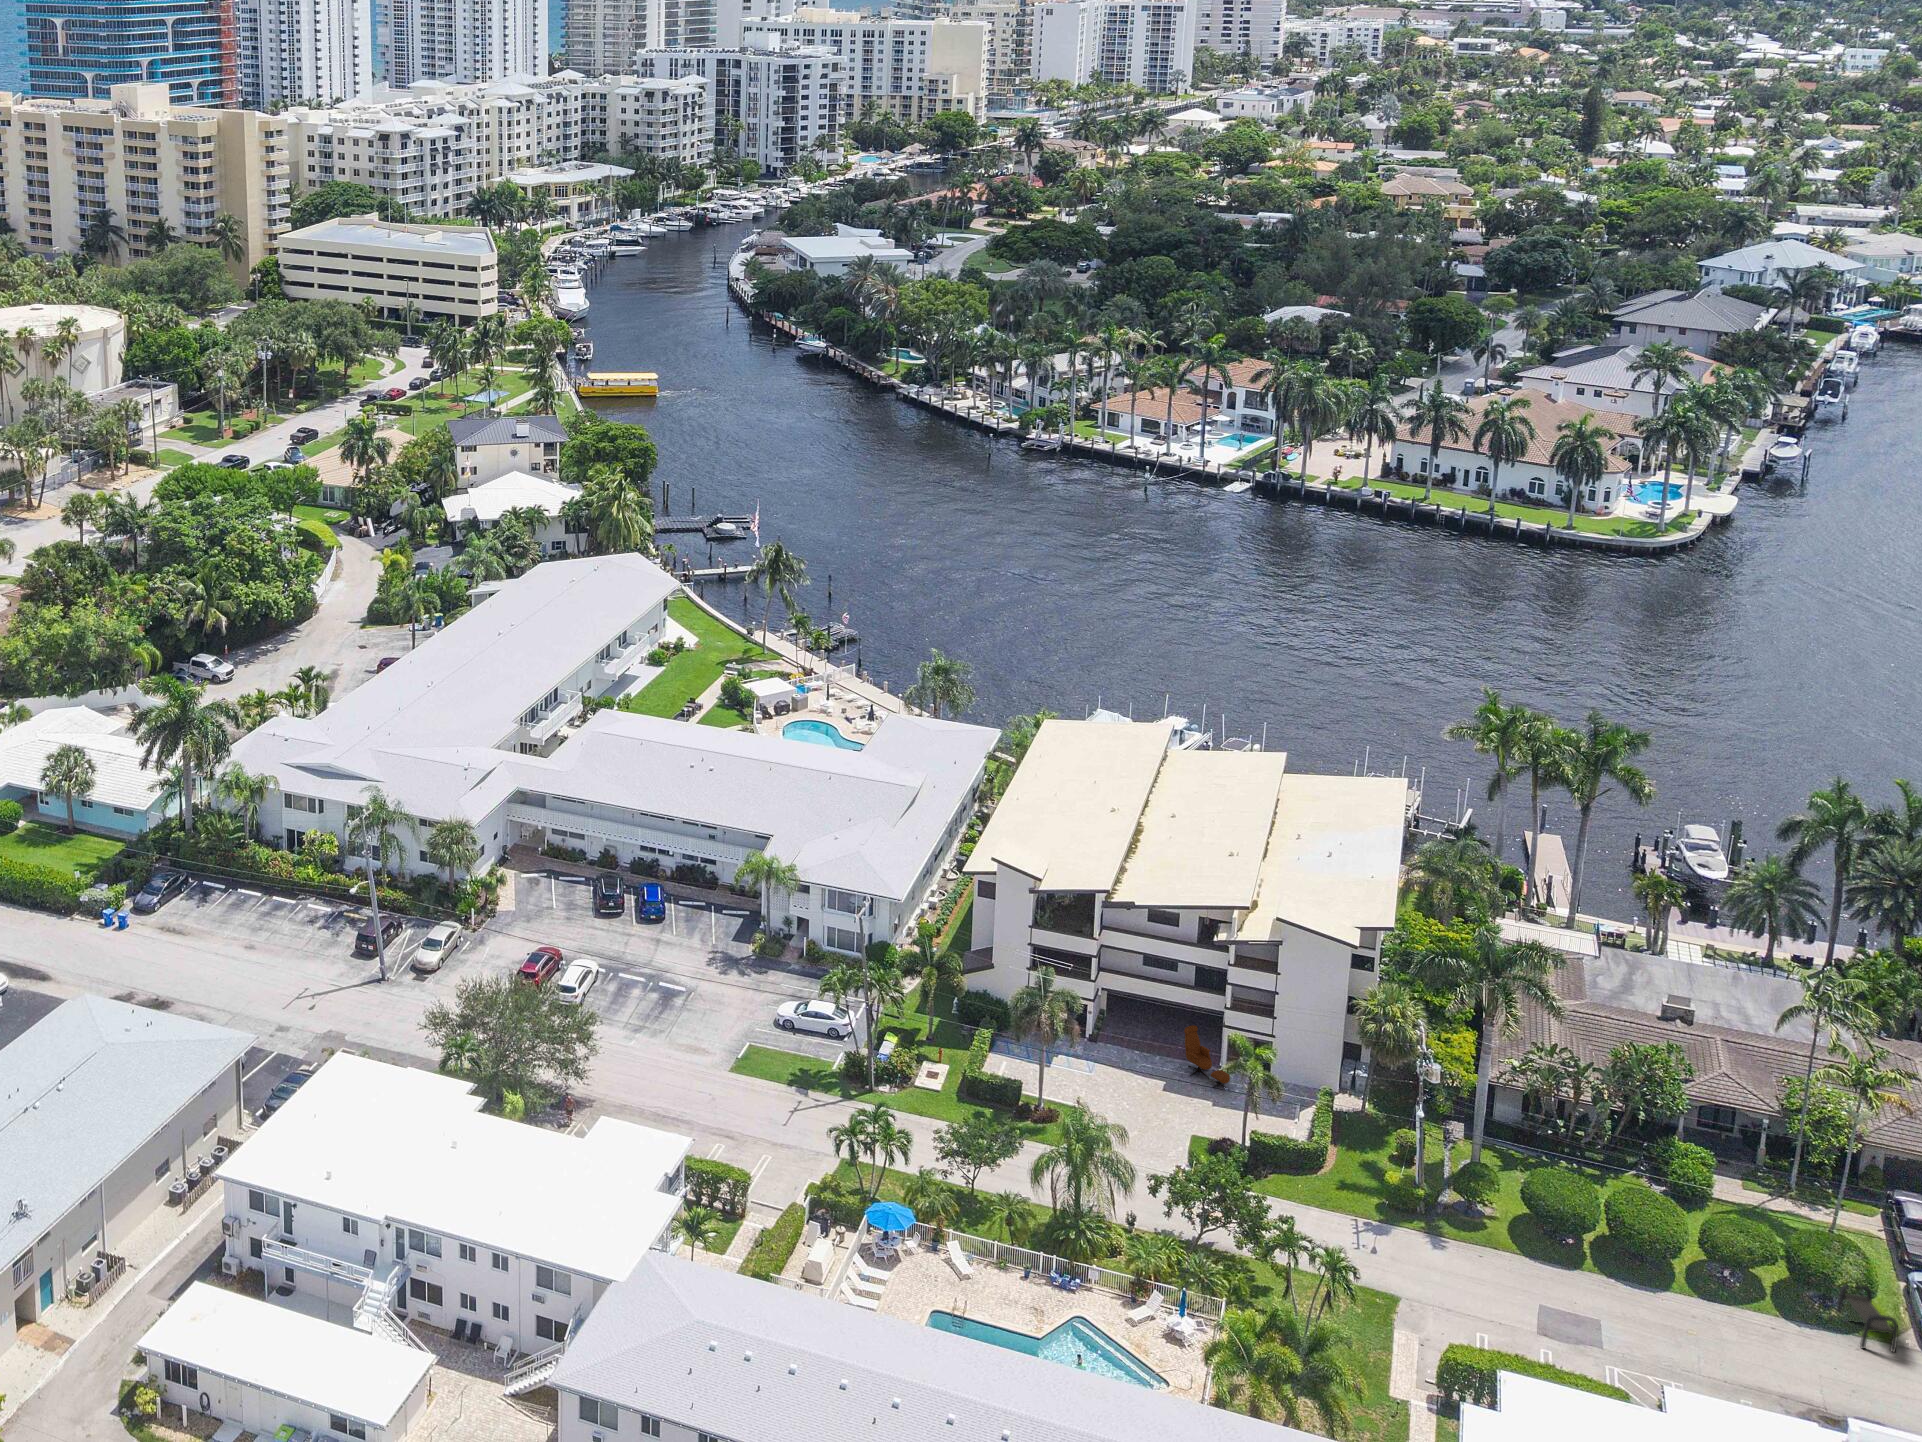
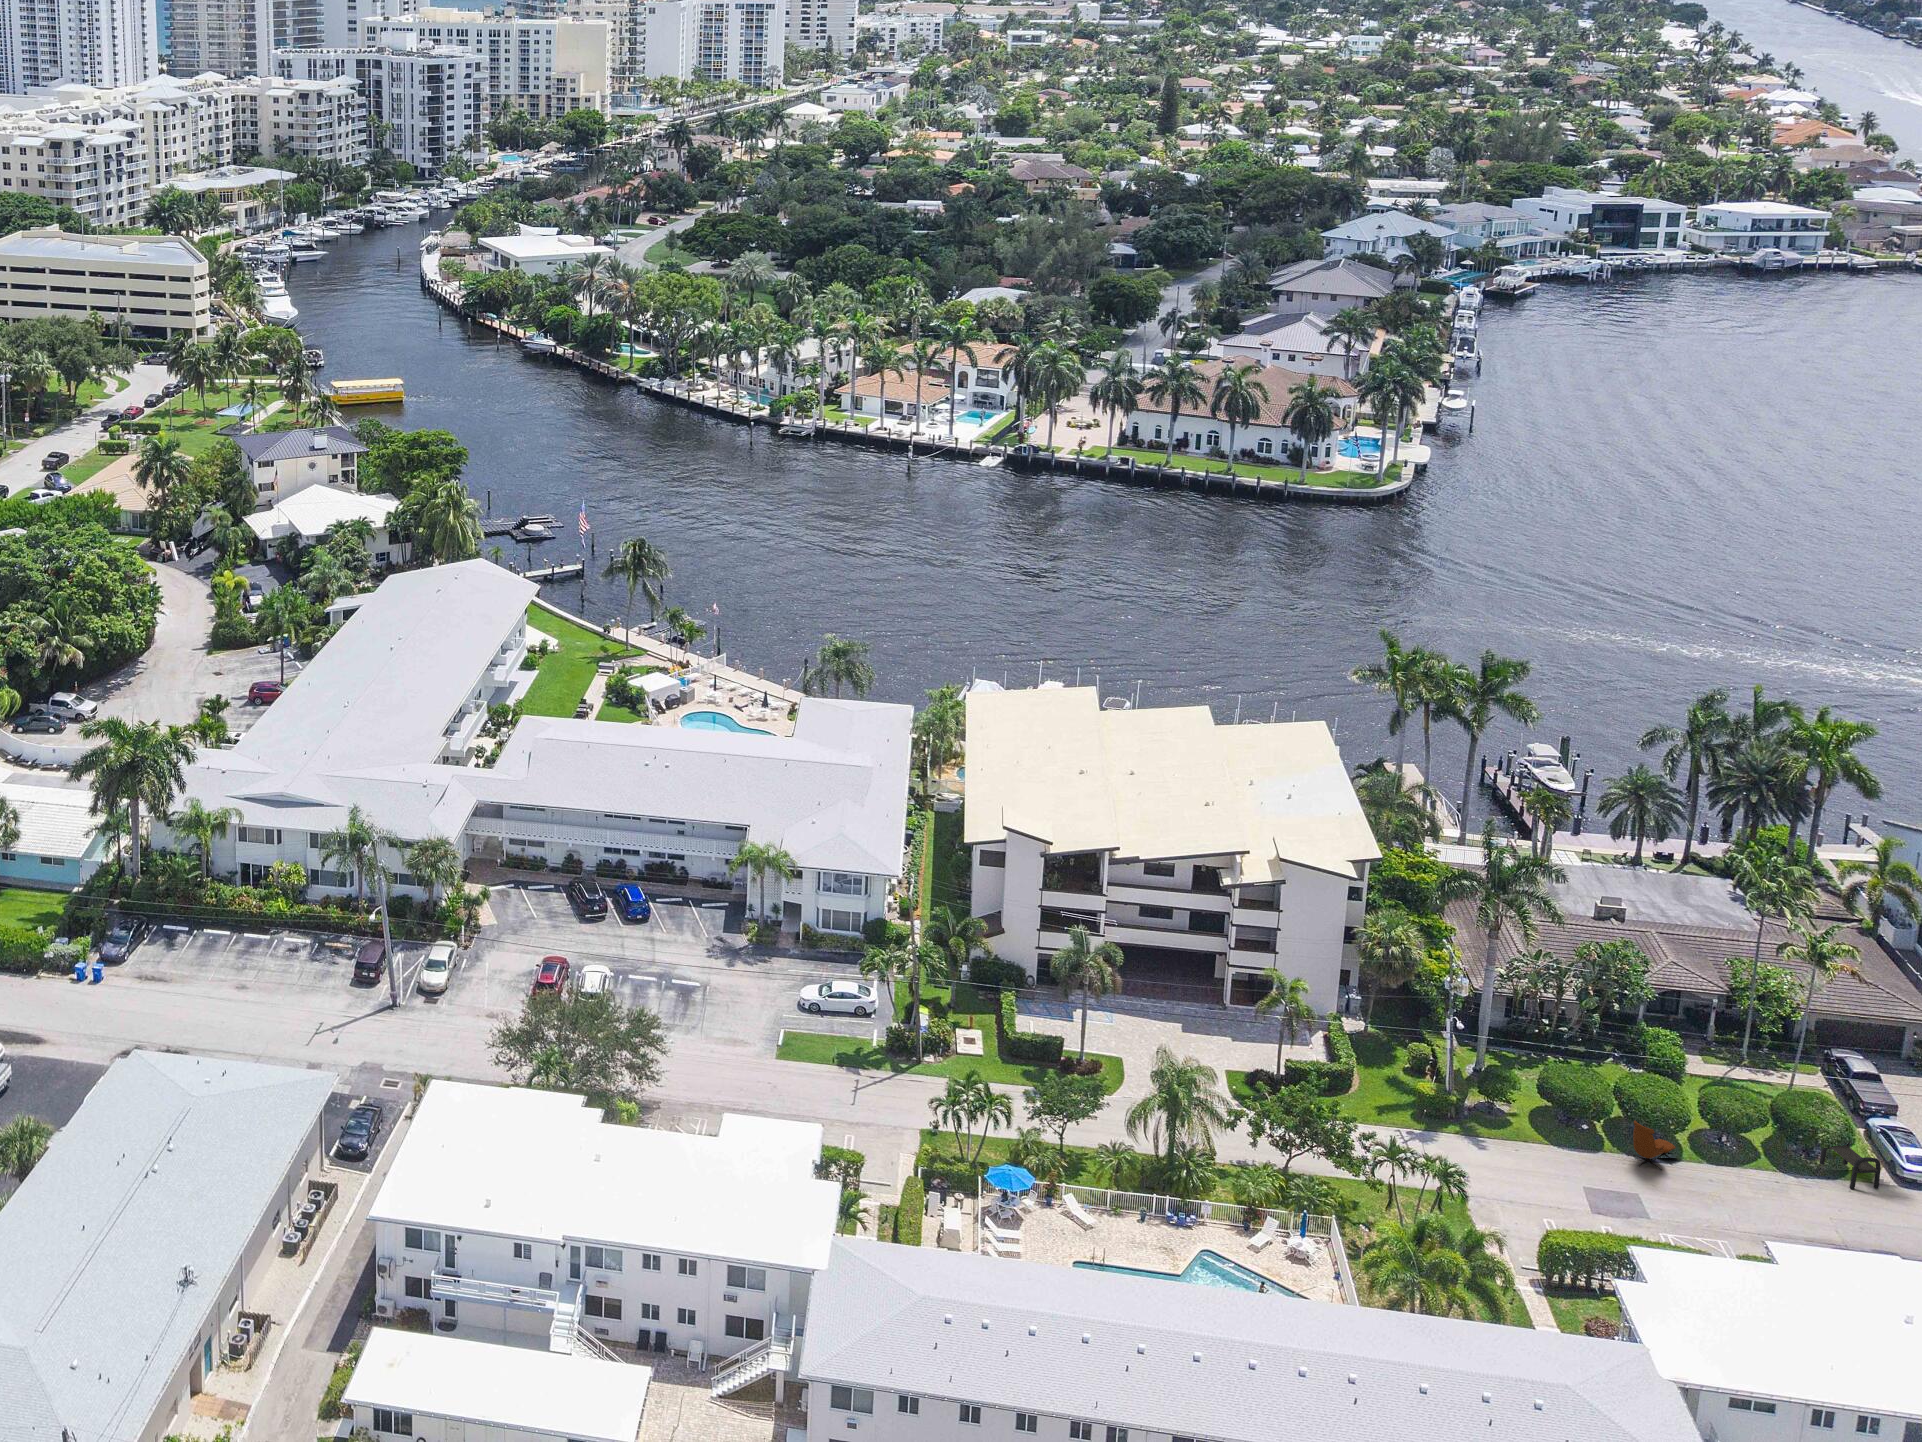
lounge chair: present [1184,1025,1230,1088] -> present [1633,1121,1676,1170]

